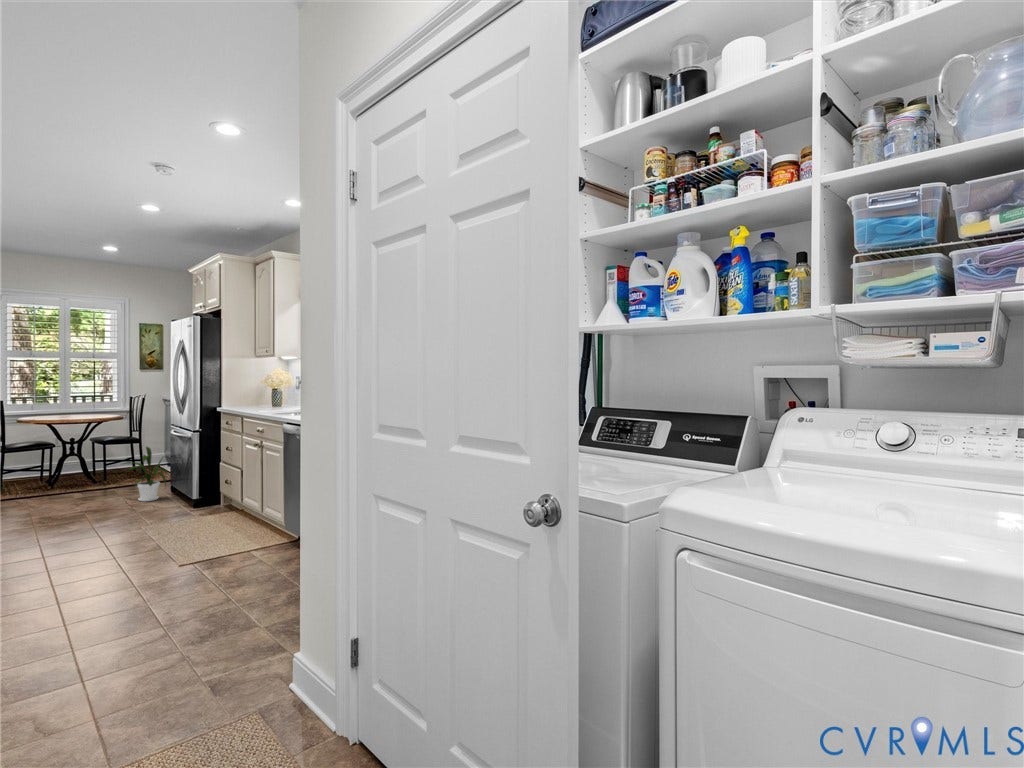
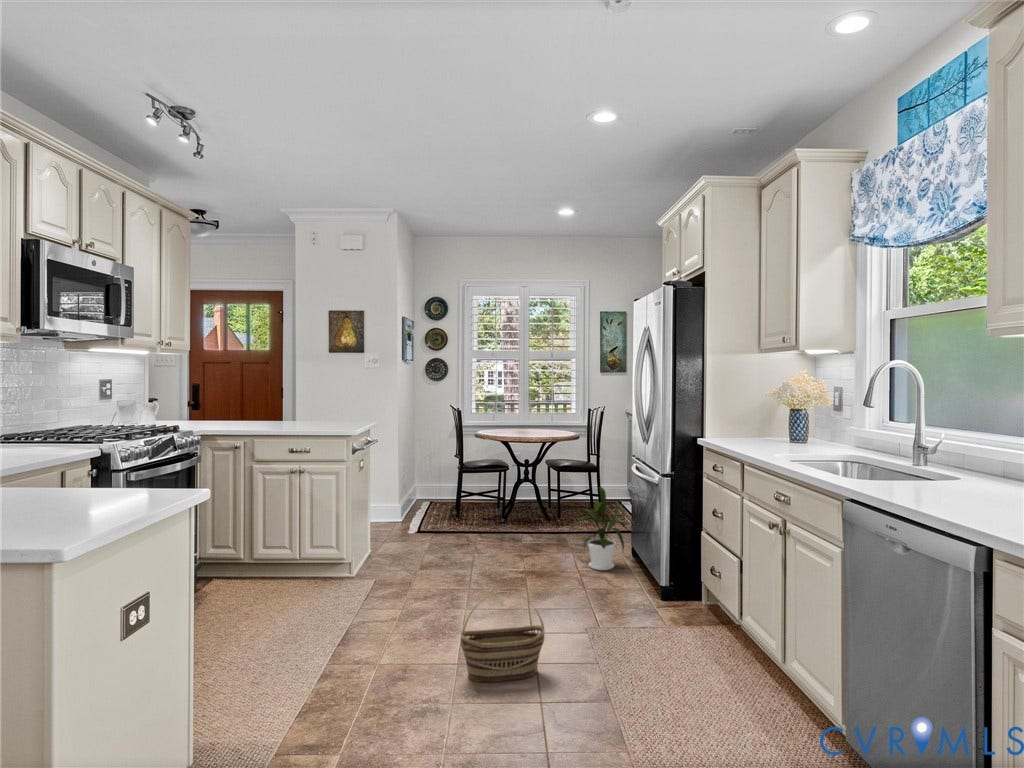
basket: none [53,500,116,556] -> present [461,591,544,682]

